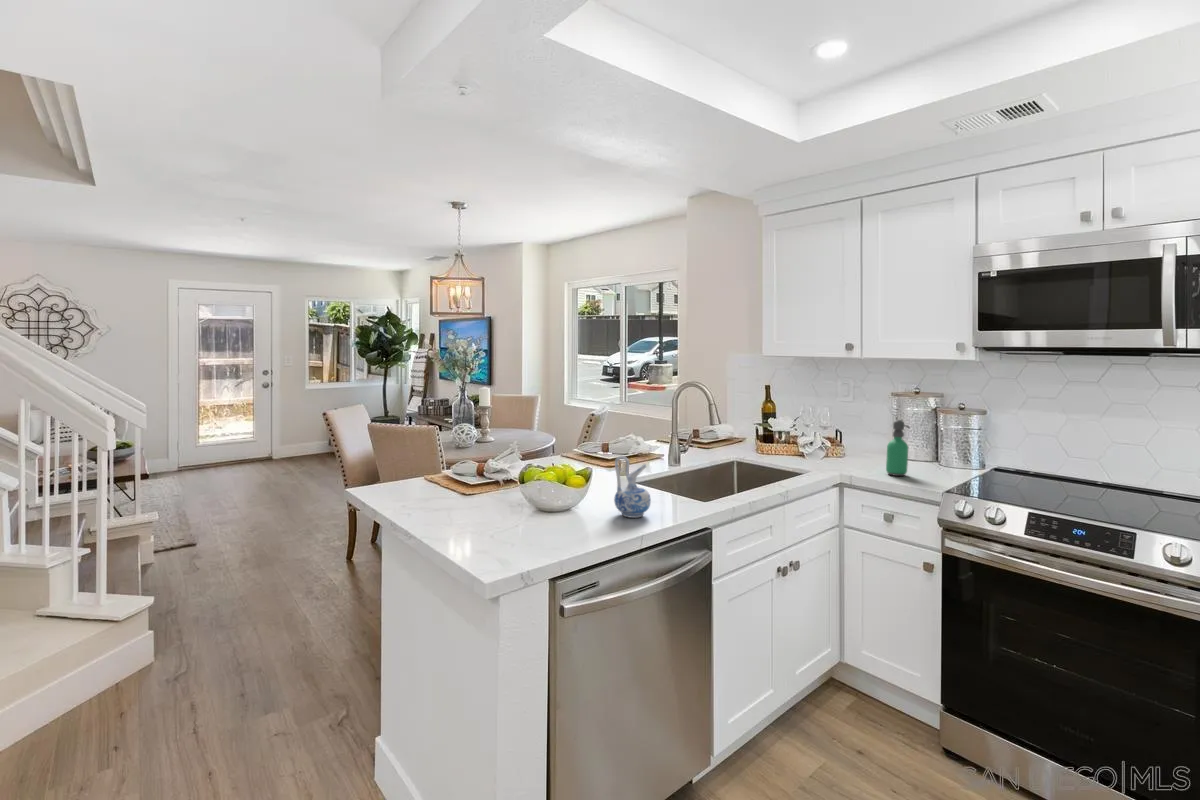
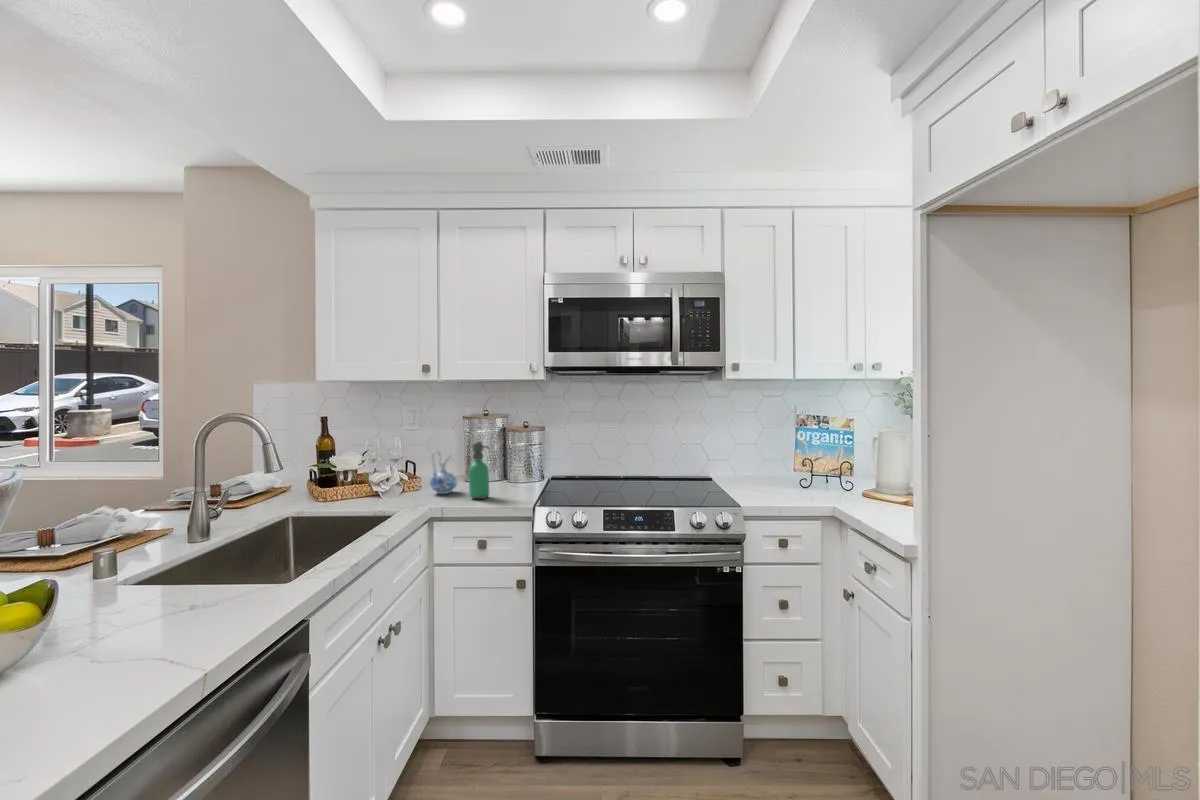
ceramic pitcher: present [614,456,651,518] -> present [430,450,457,494]

